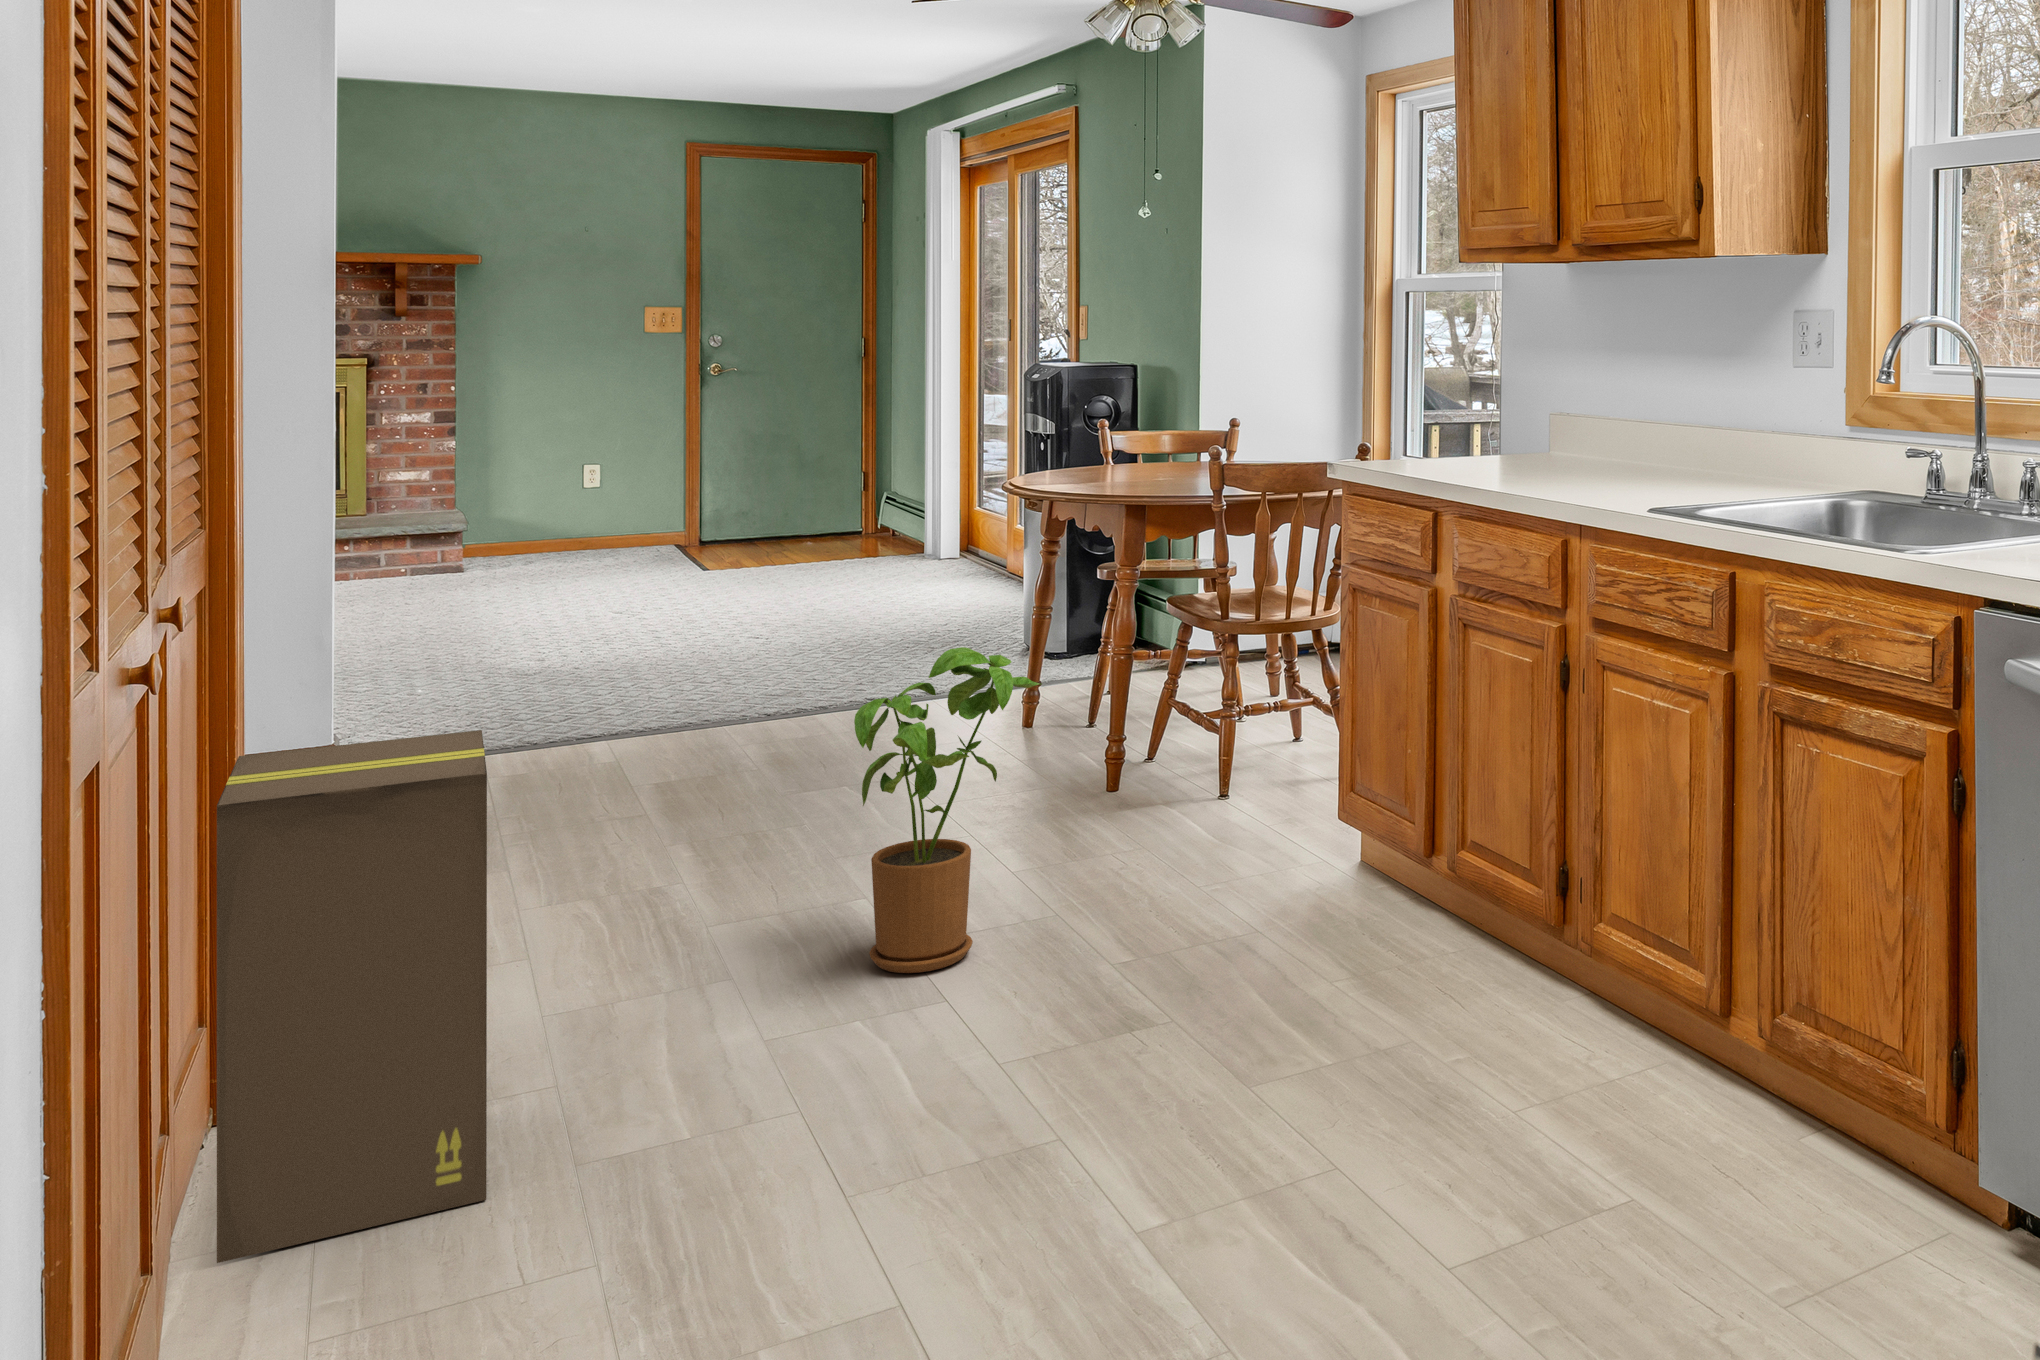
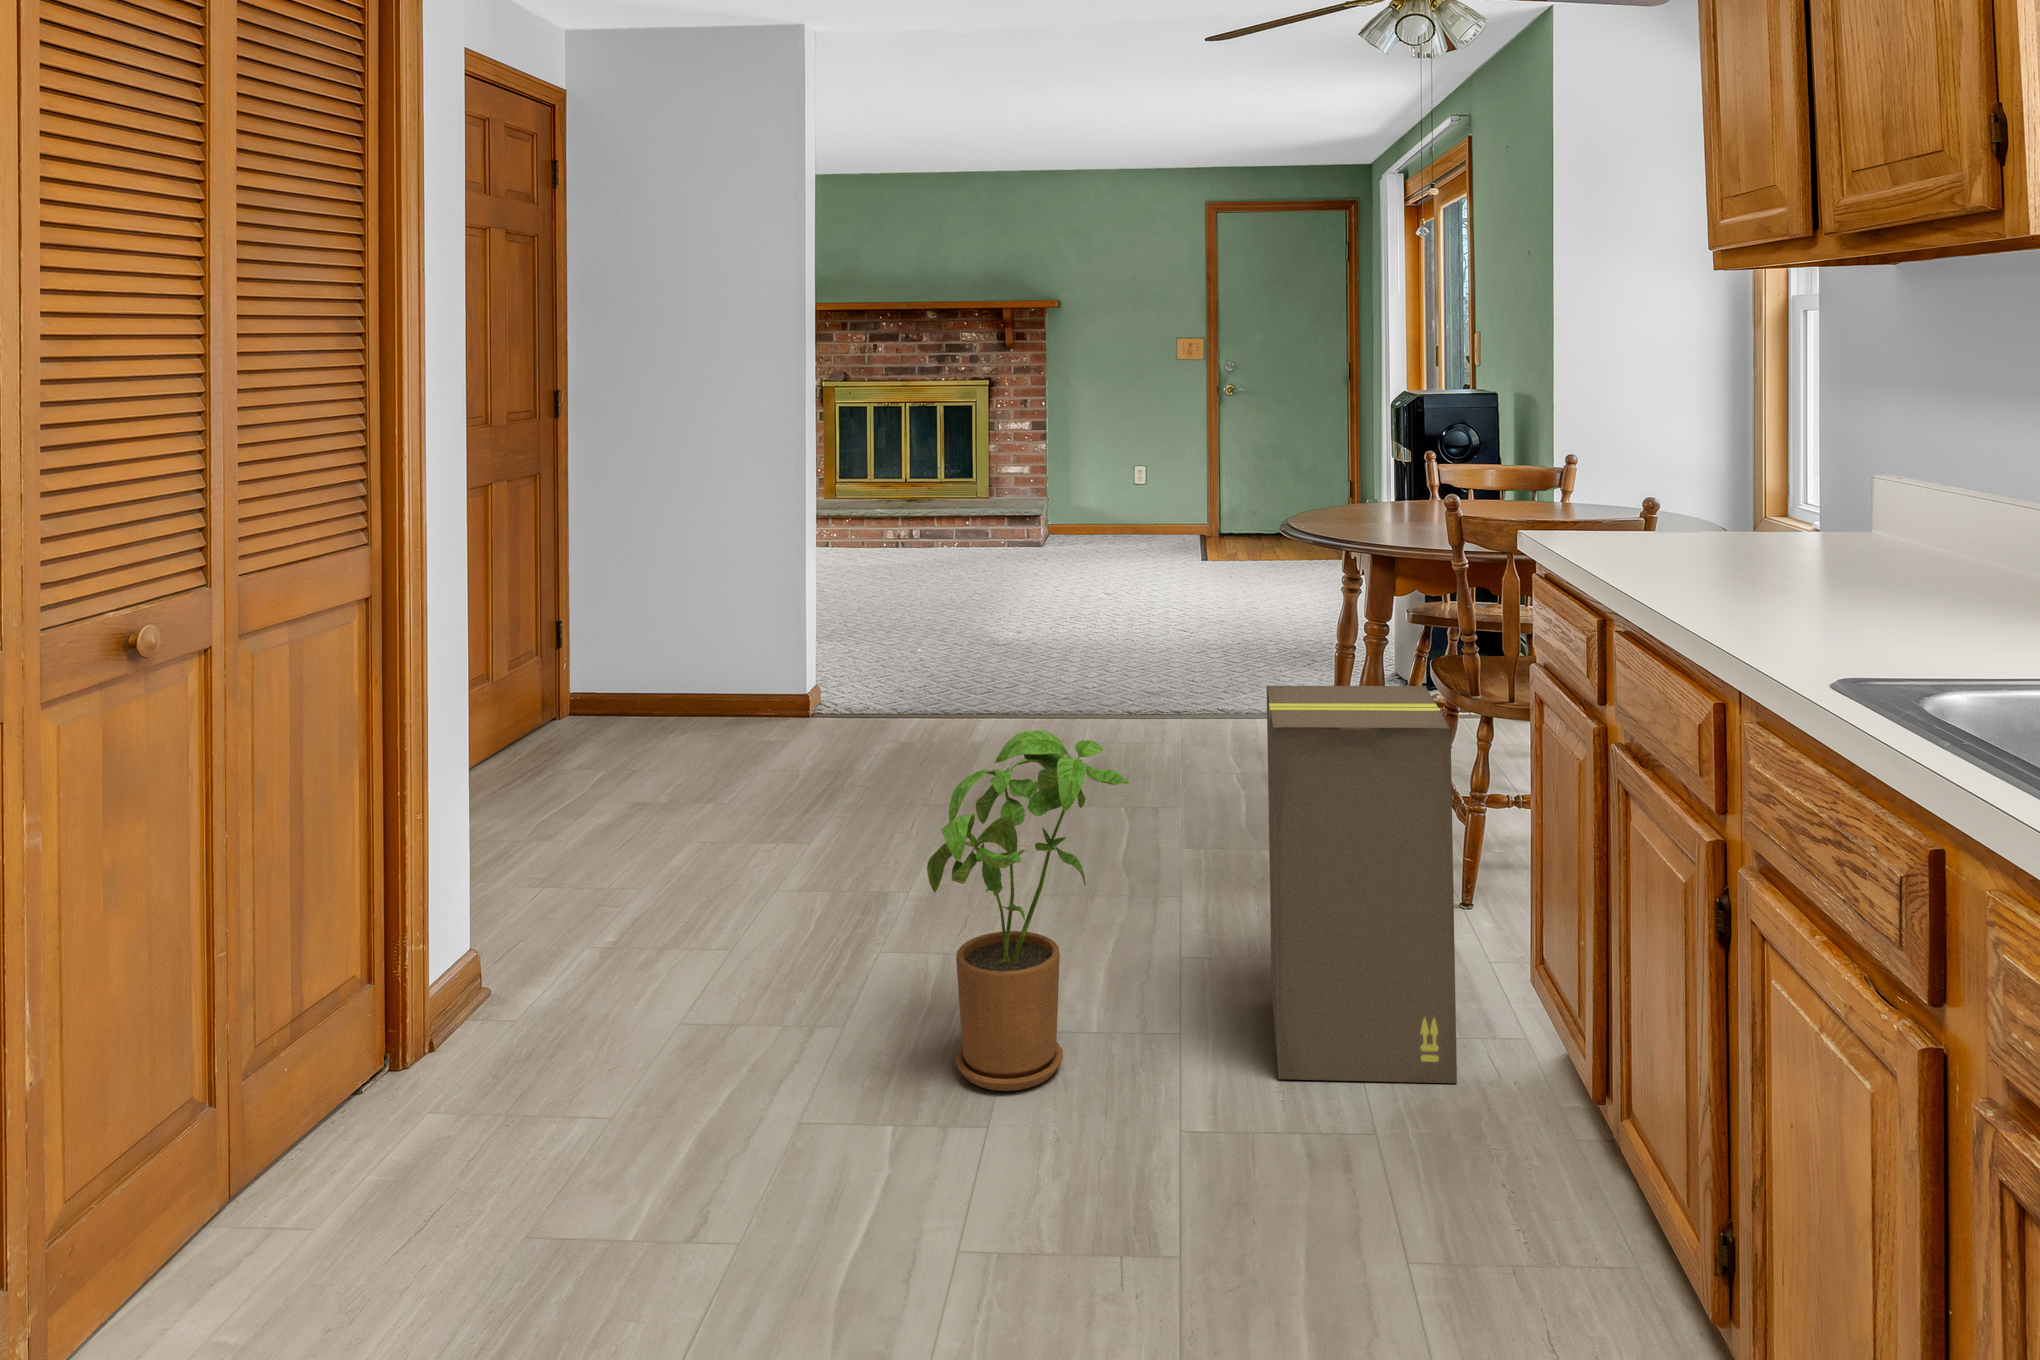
cardboard box: present [217,730,487,1263] -> present [1267,686,1457,1083]

